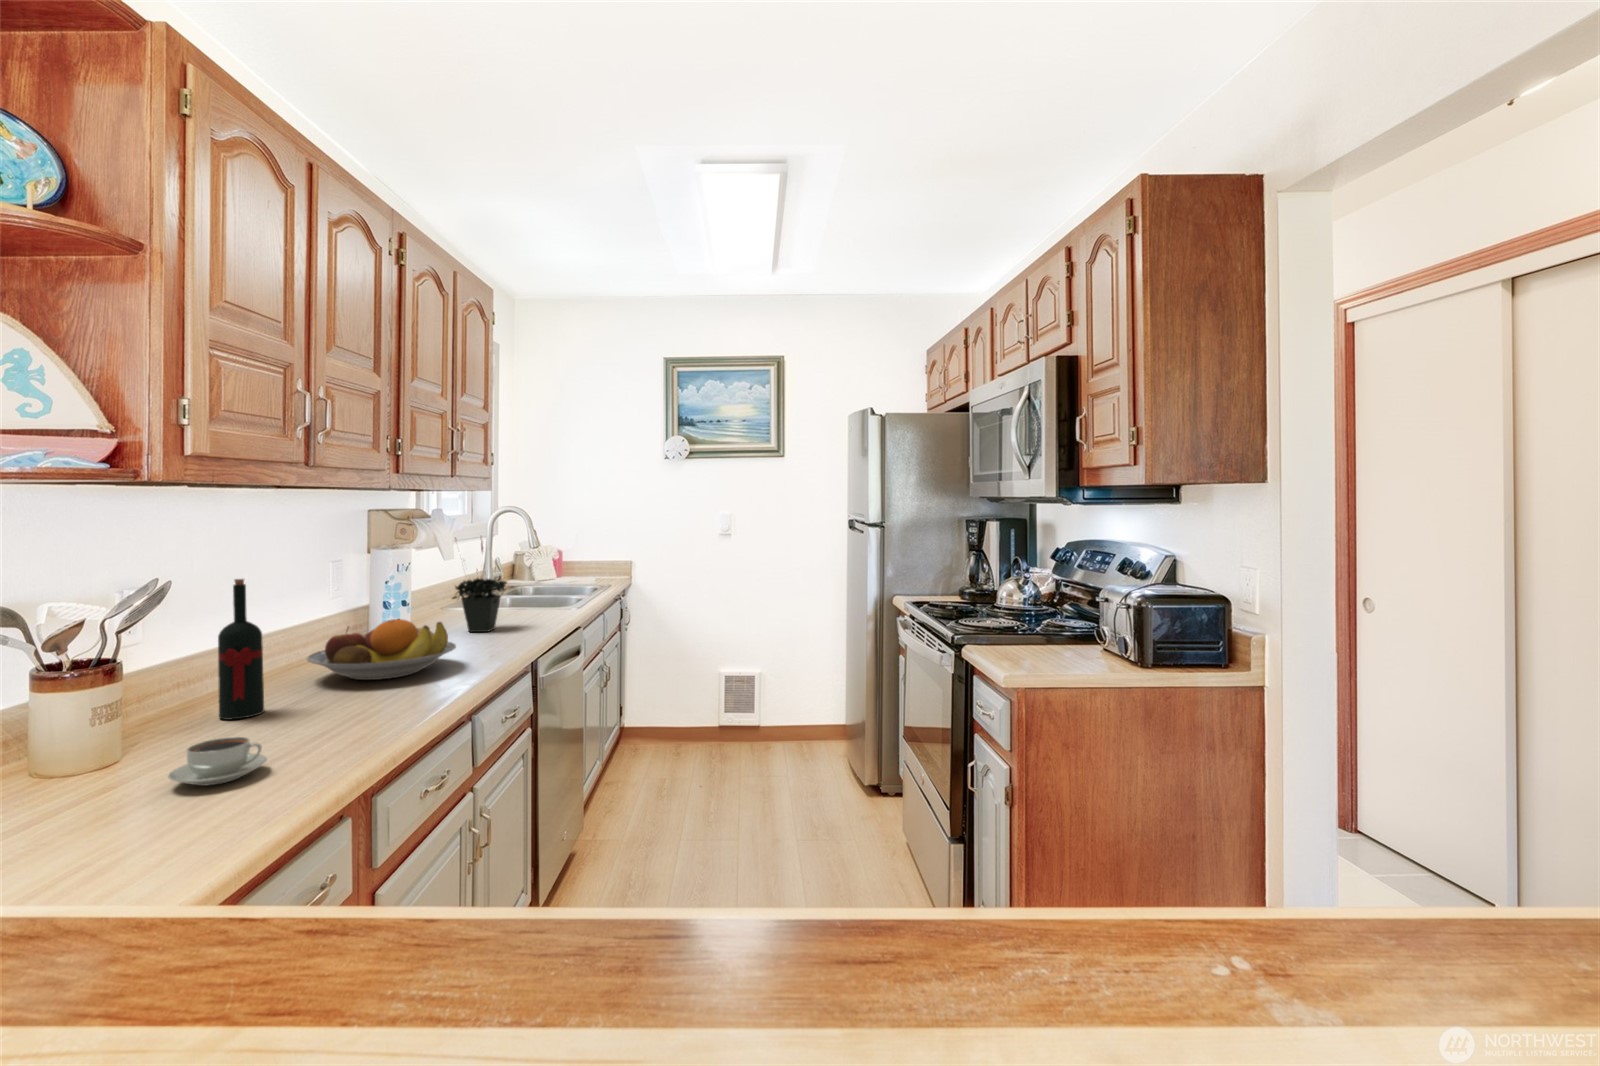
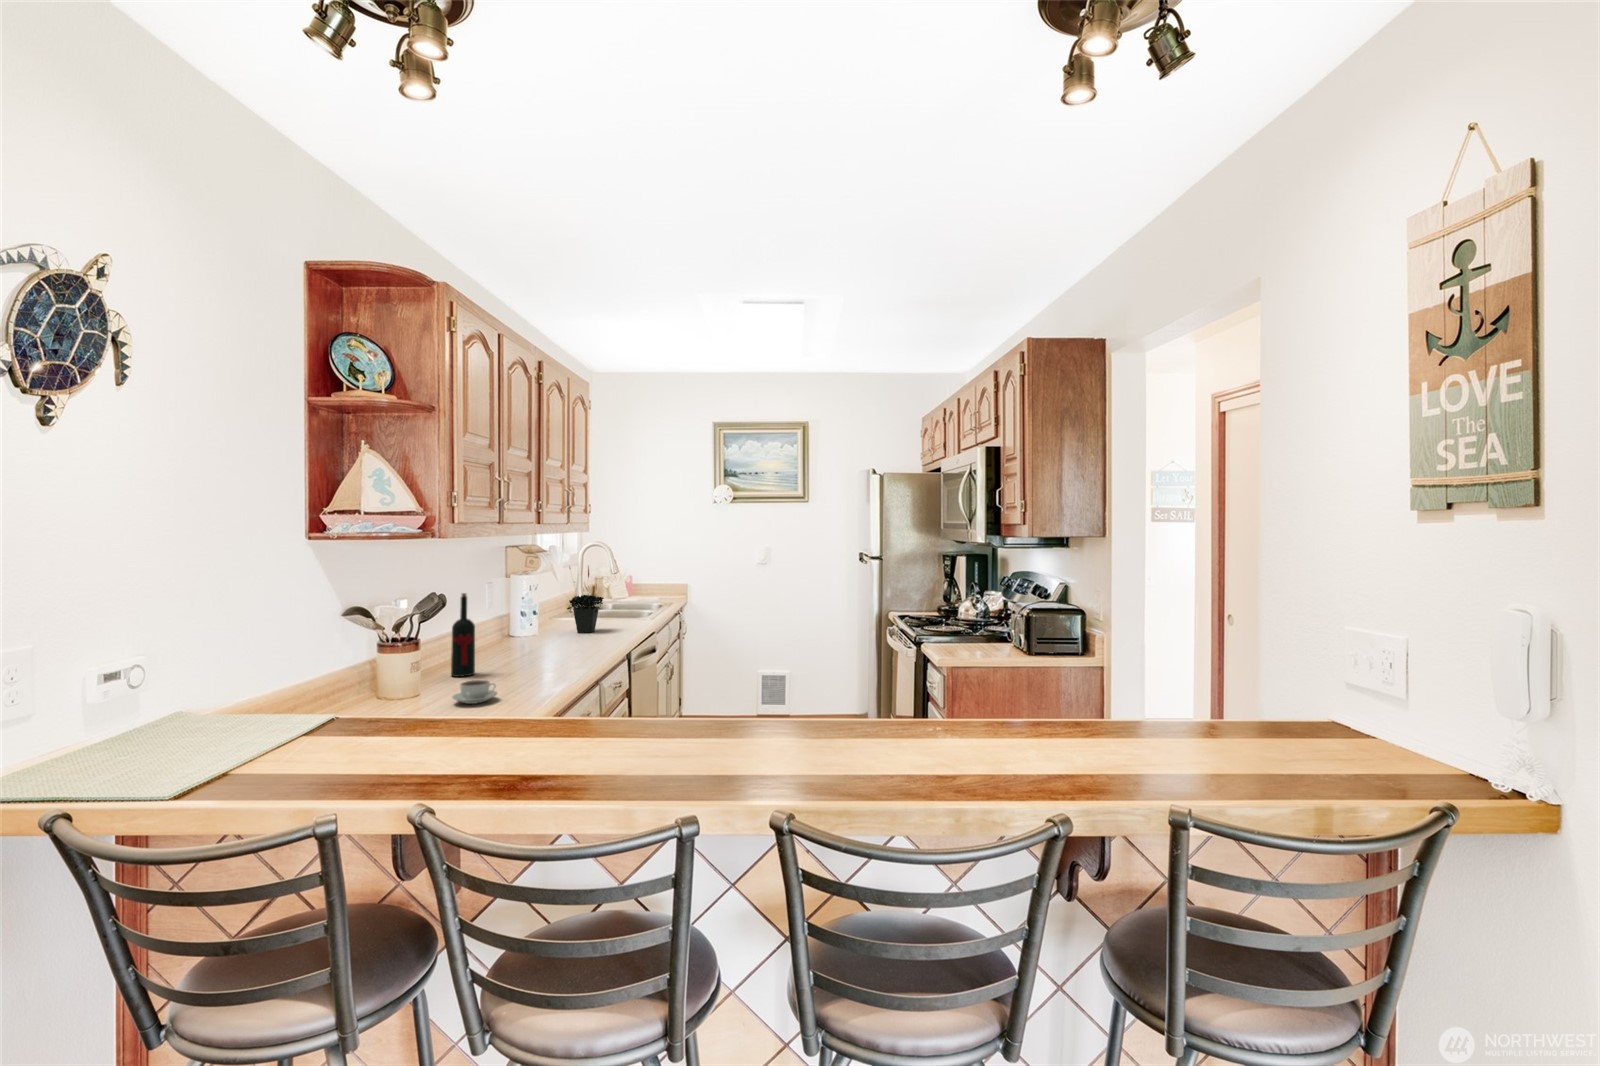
fruit bowl: present [307,619,456,680] -> none [489,621,578,659]

